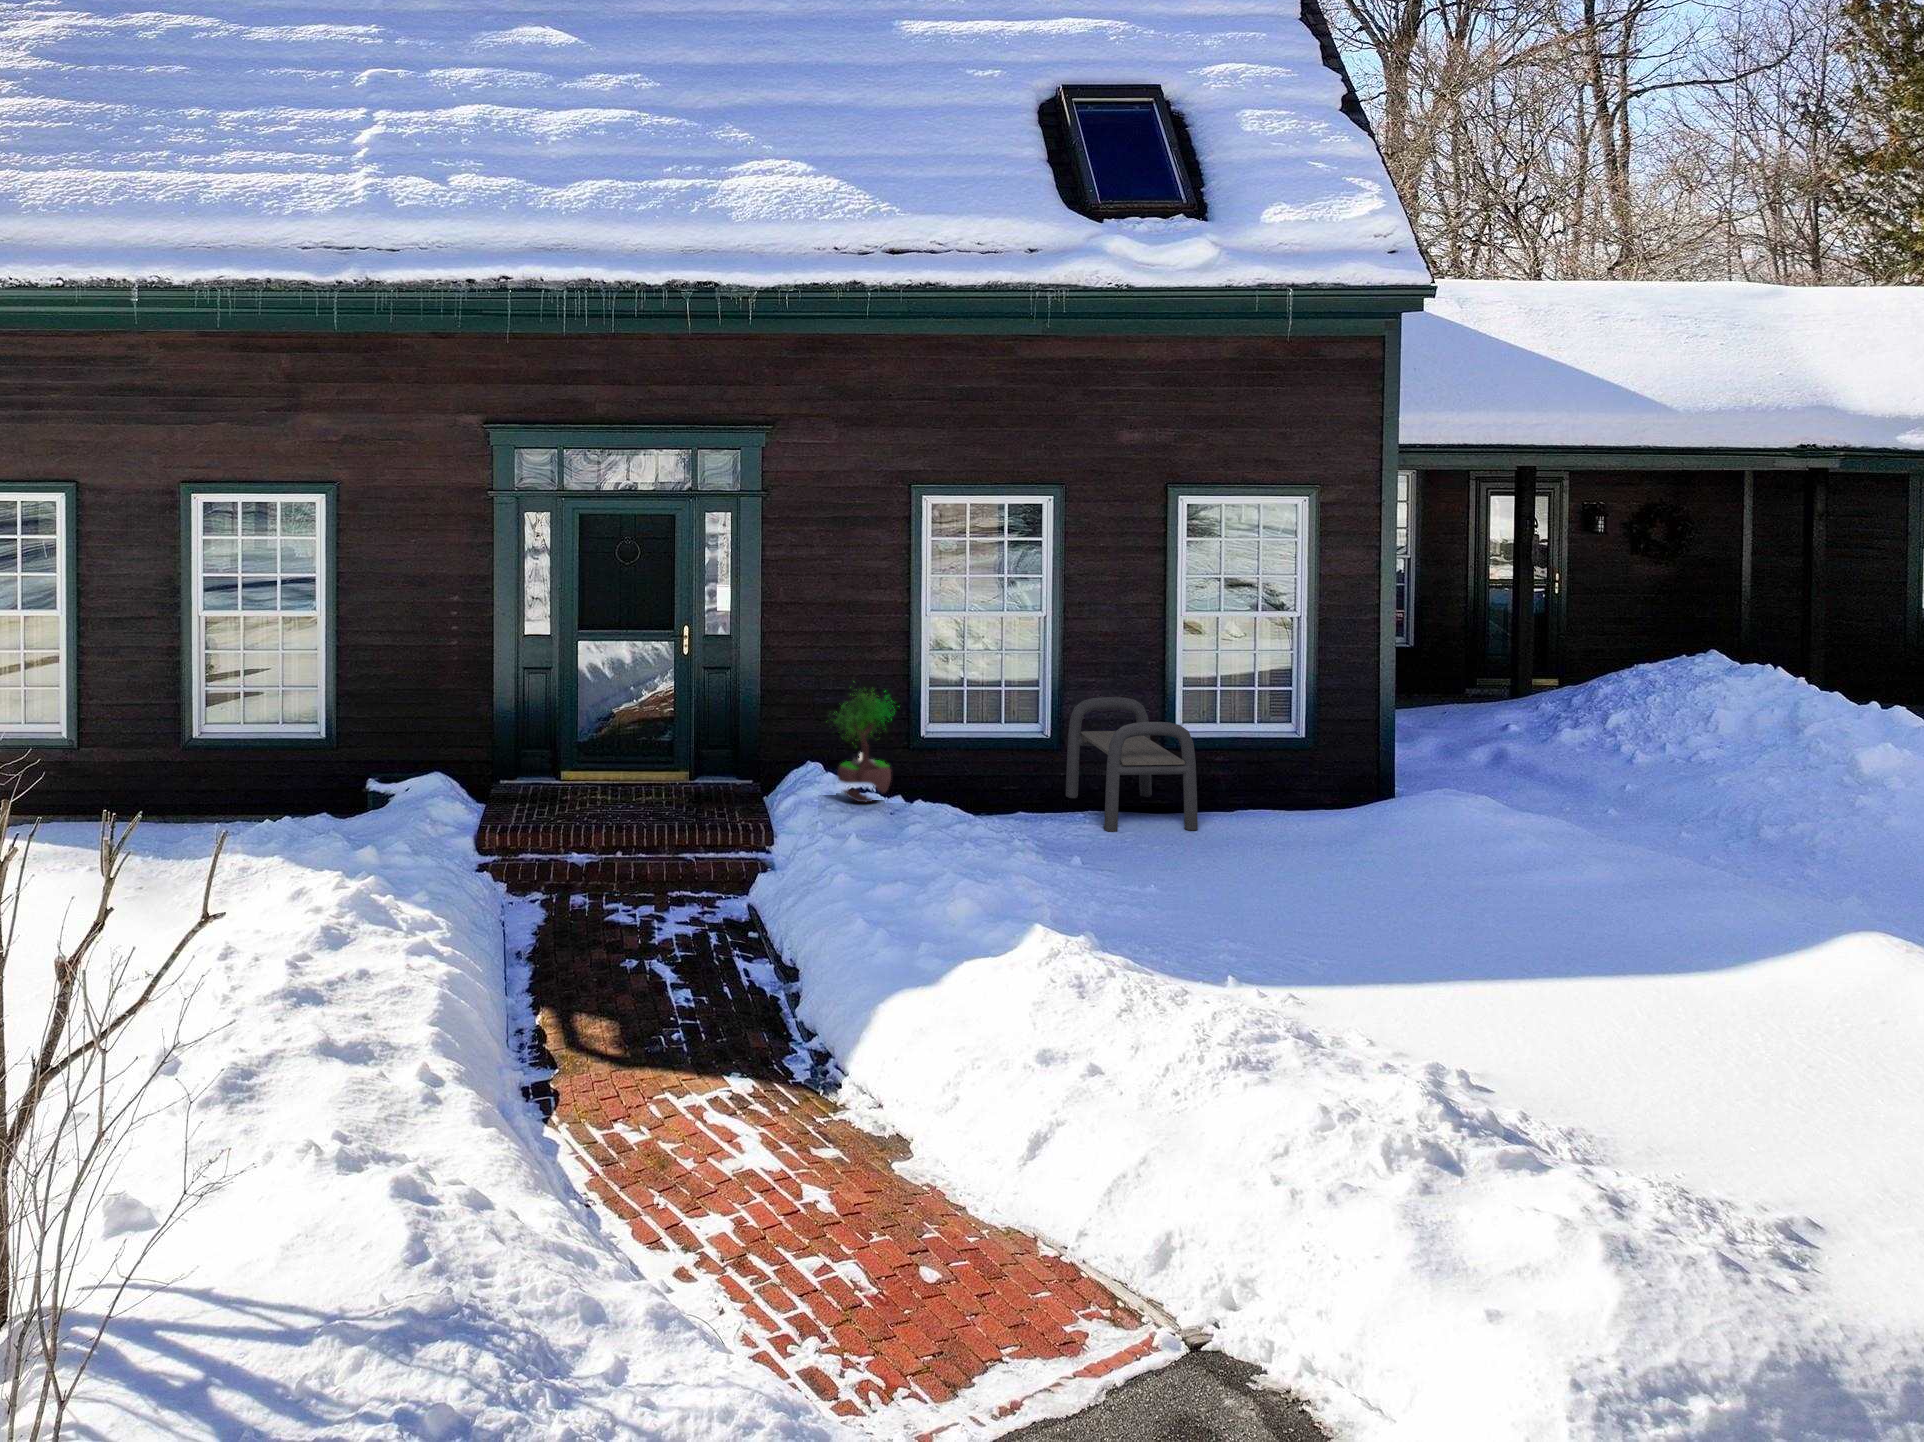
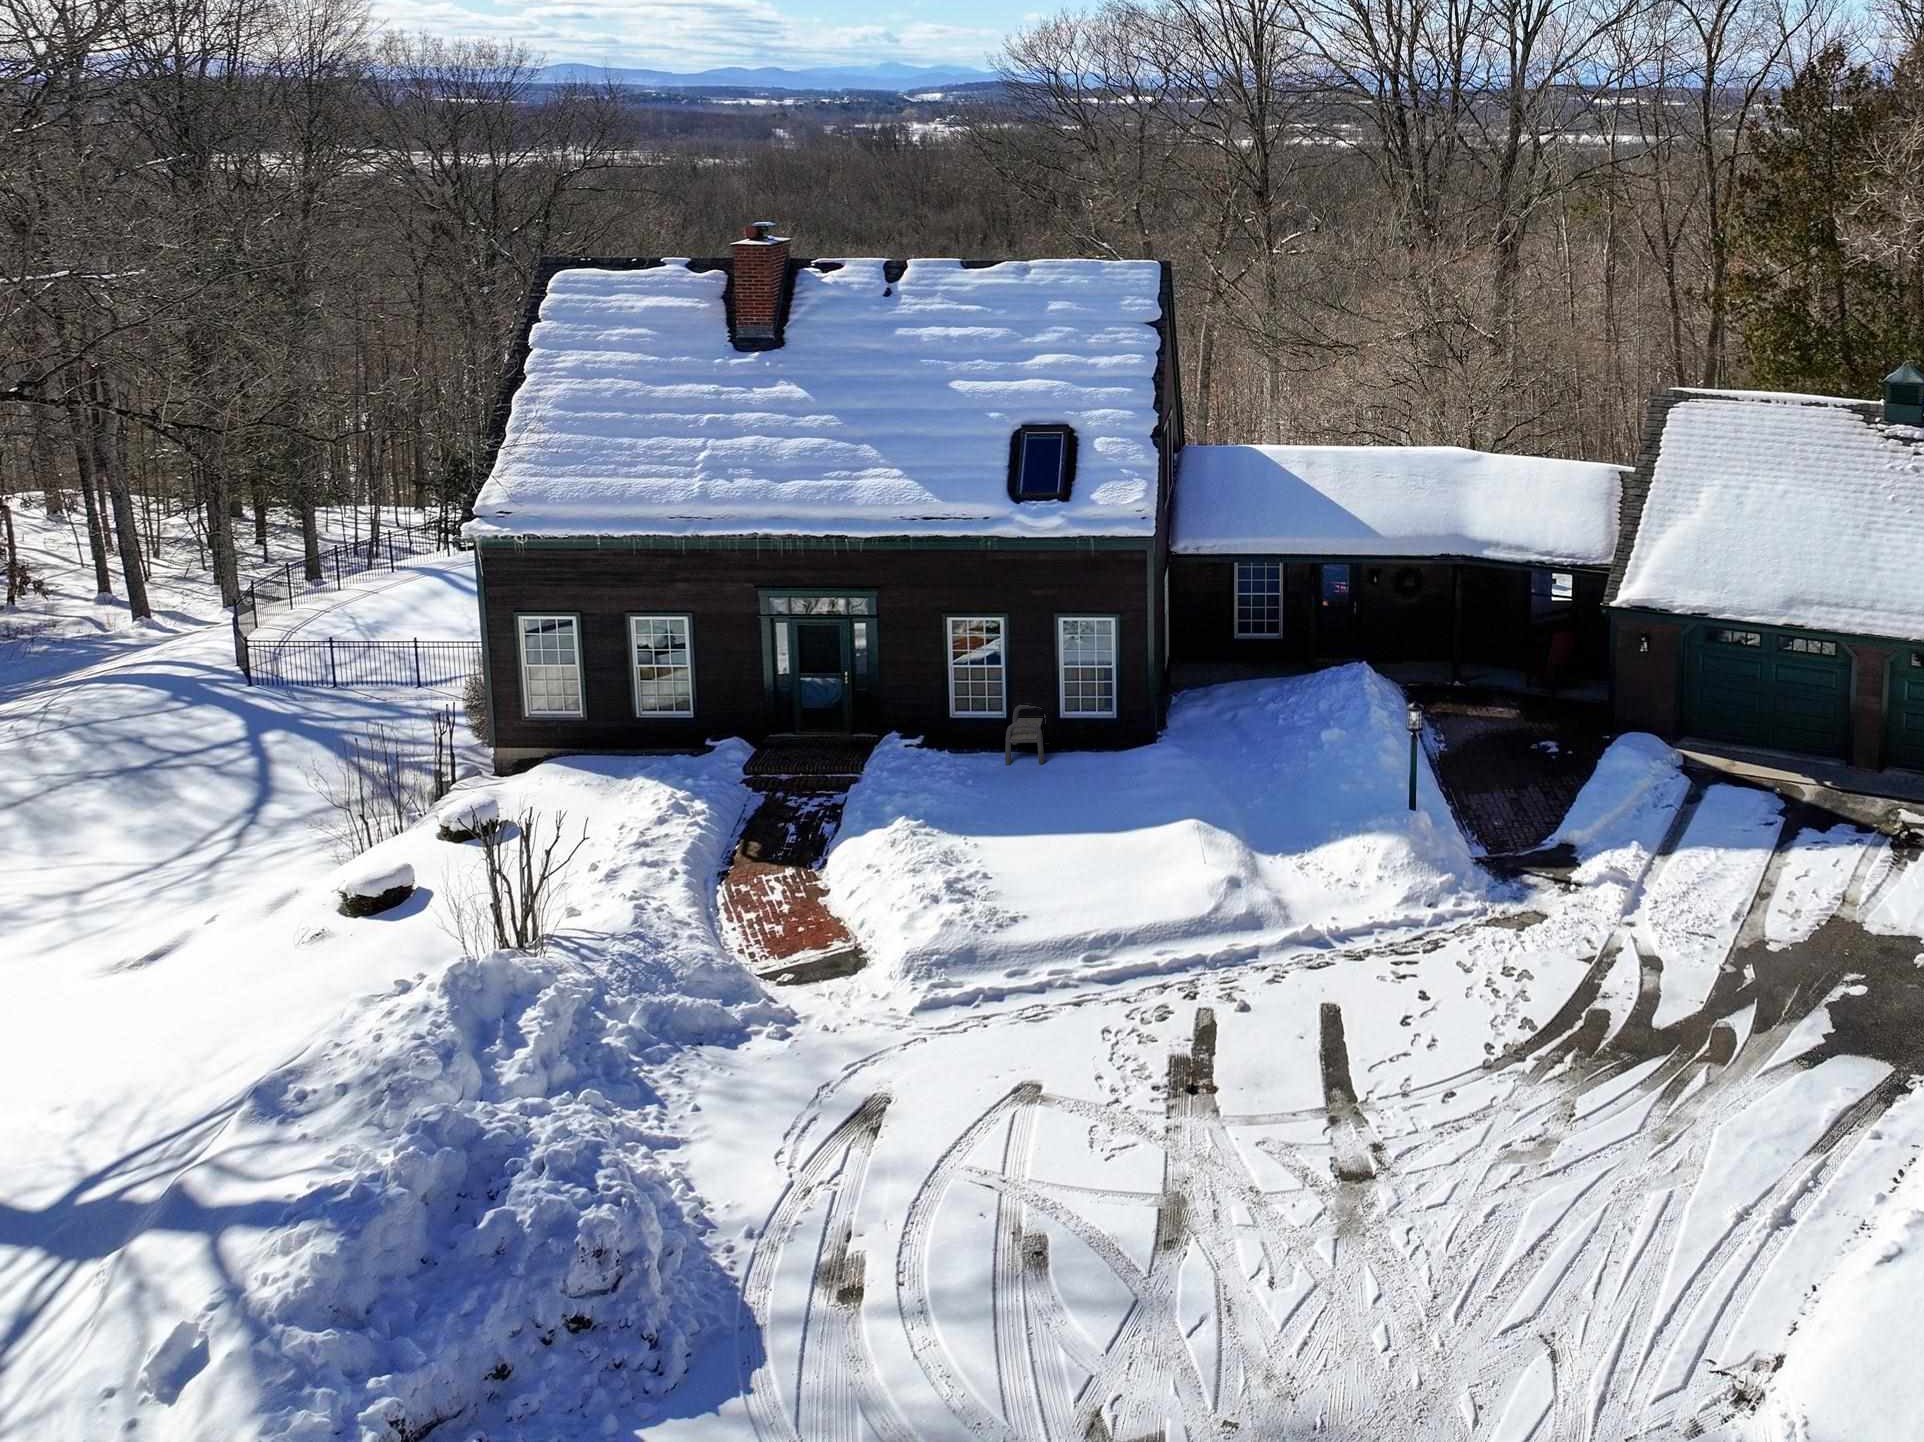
potted tree: present [826,690,894,802] -> none [904,699,935,748]

